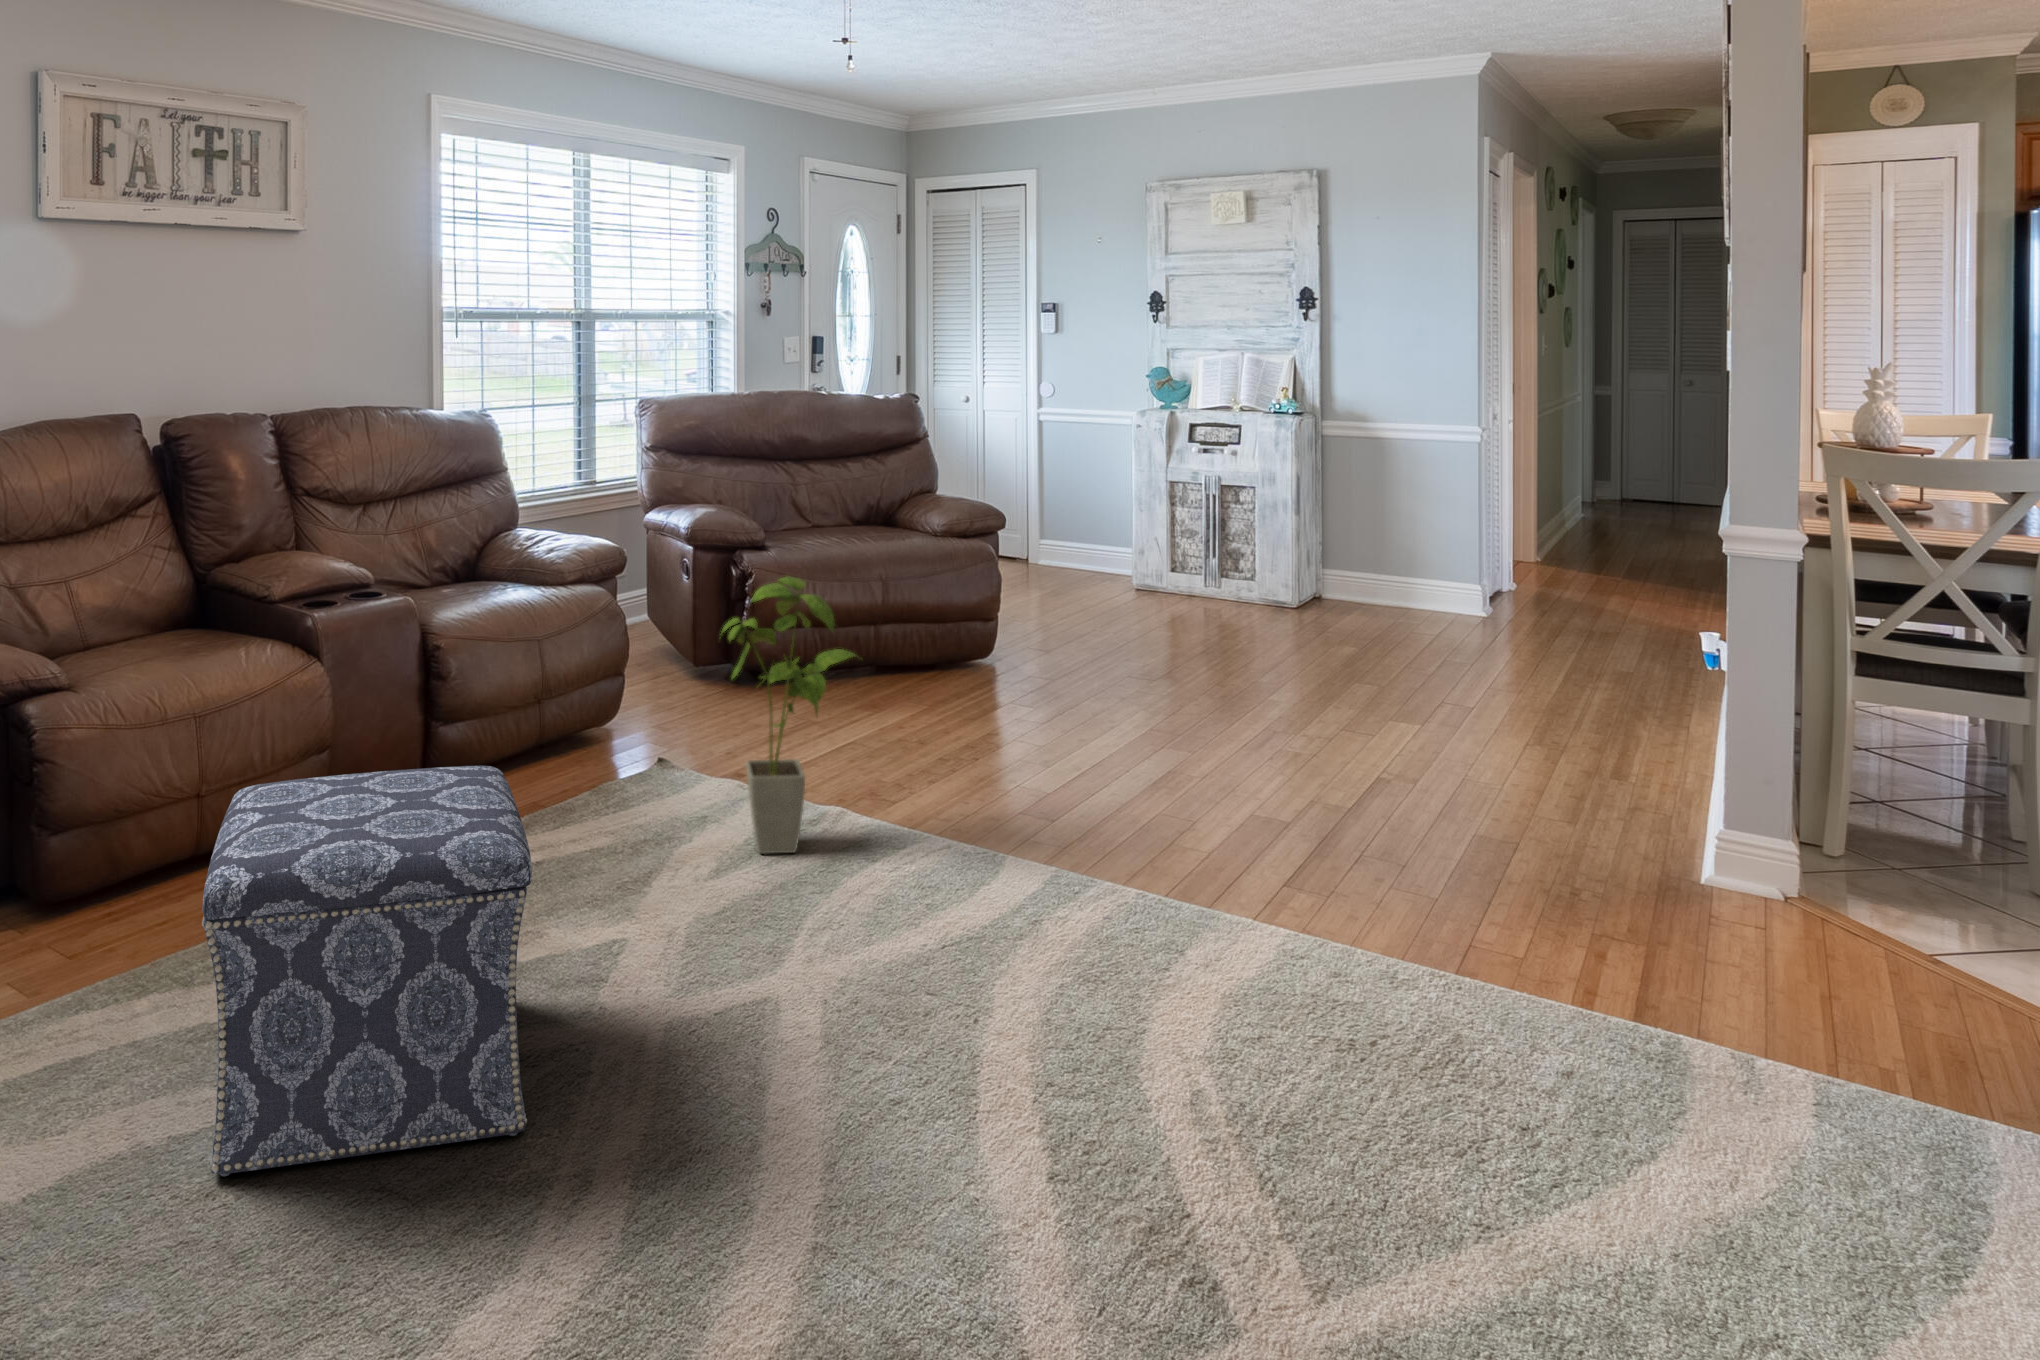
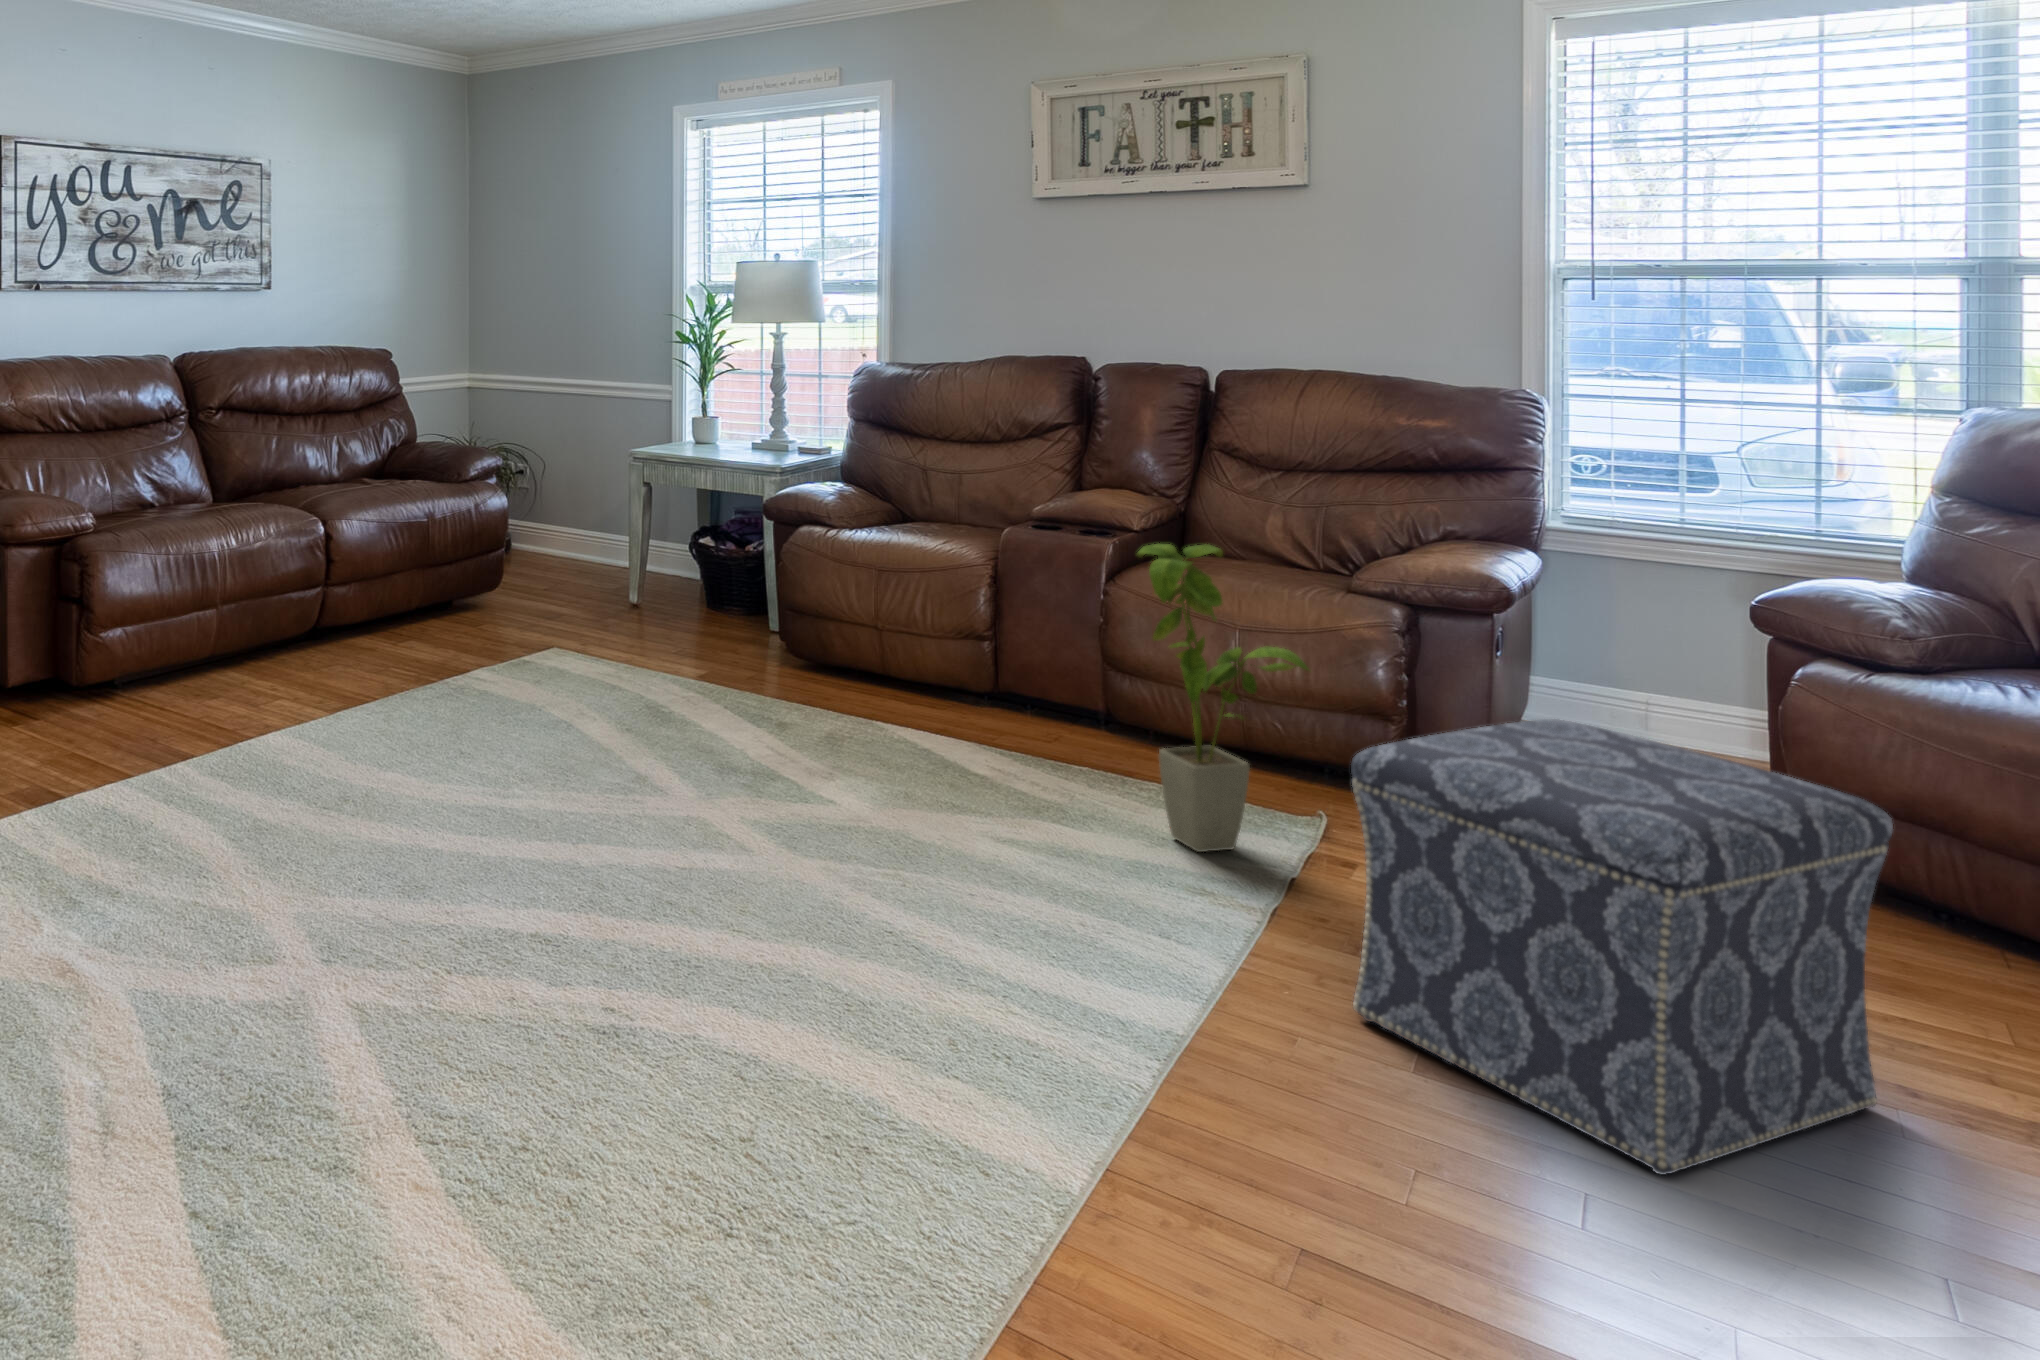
ottoman: present [202,766,532,1176] -> present [1351,719,1893,1175]

